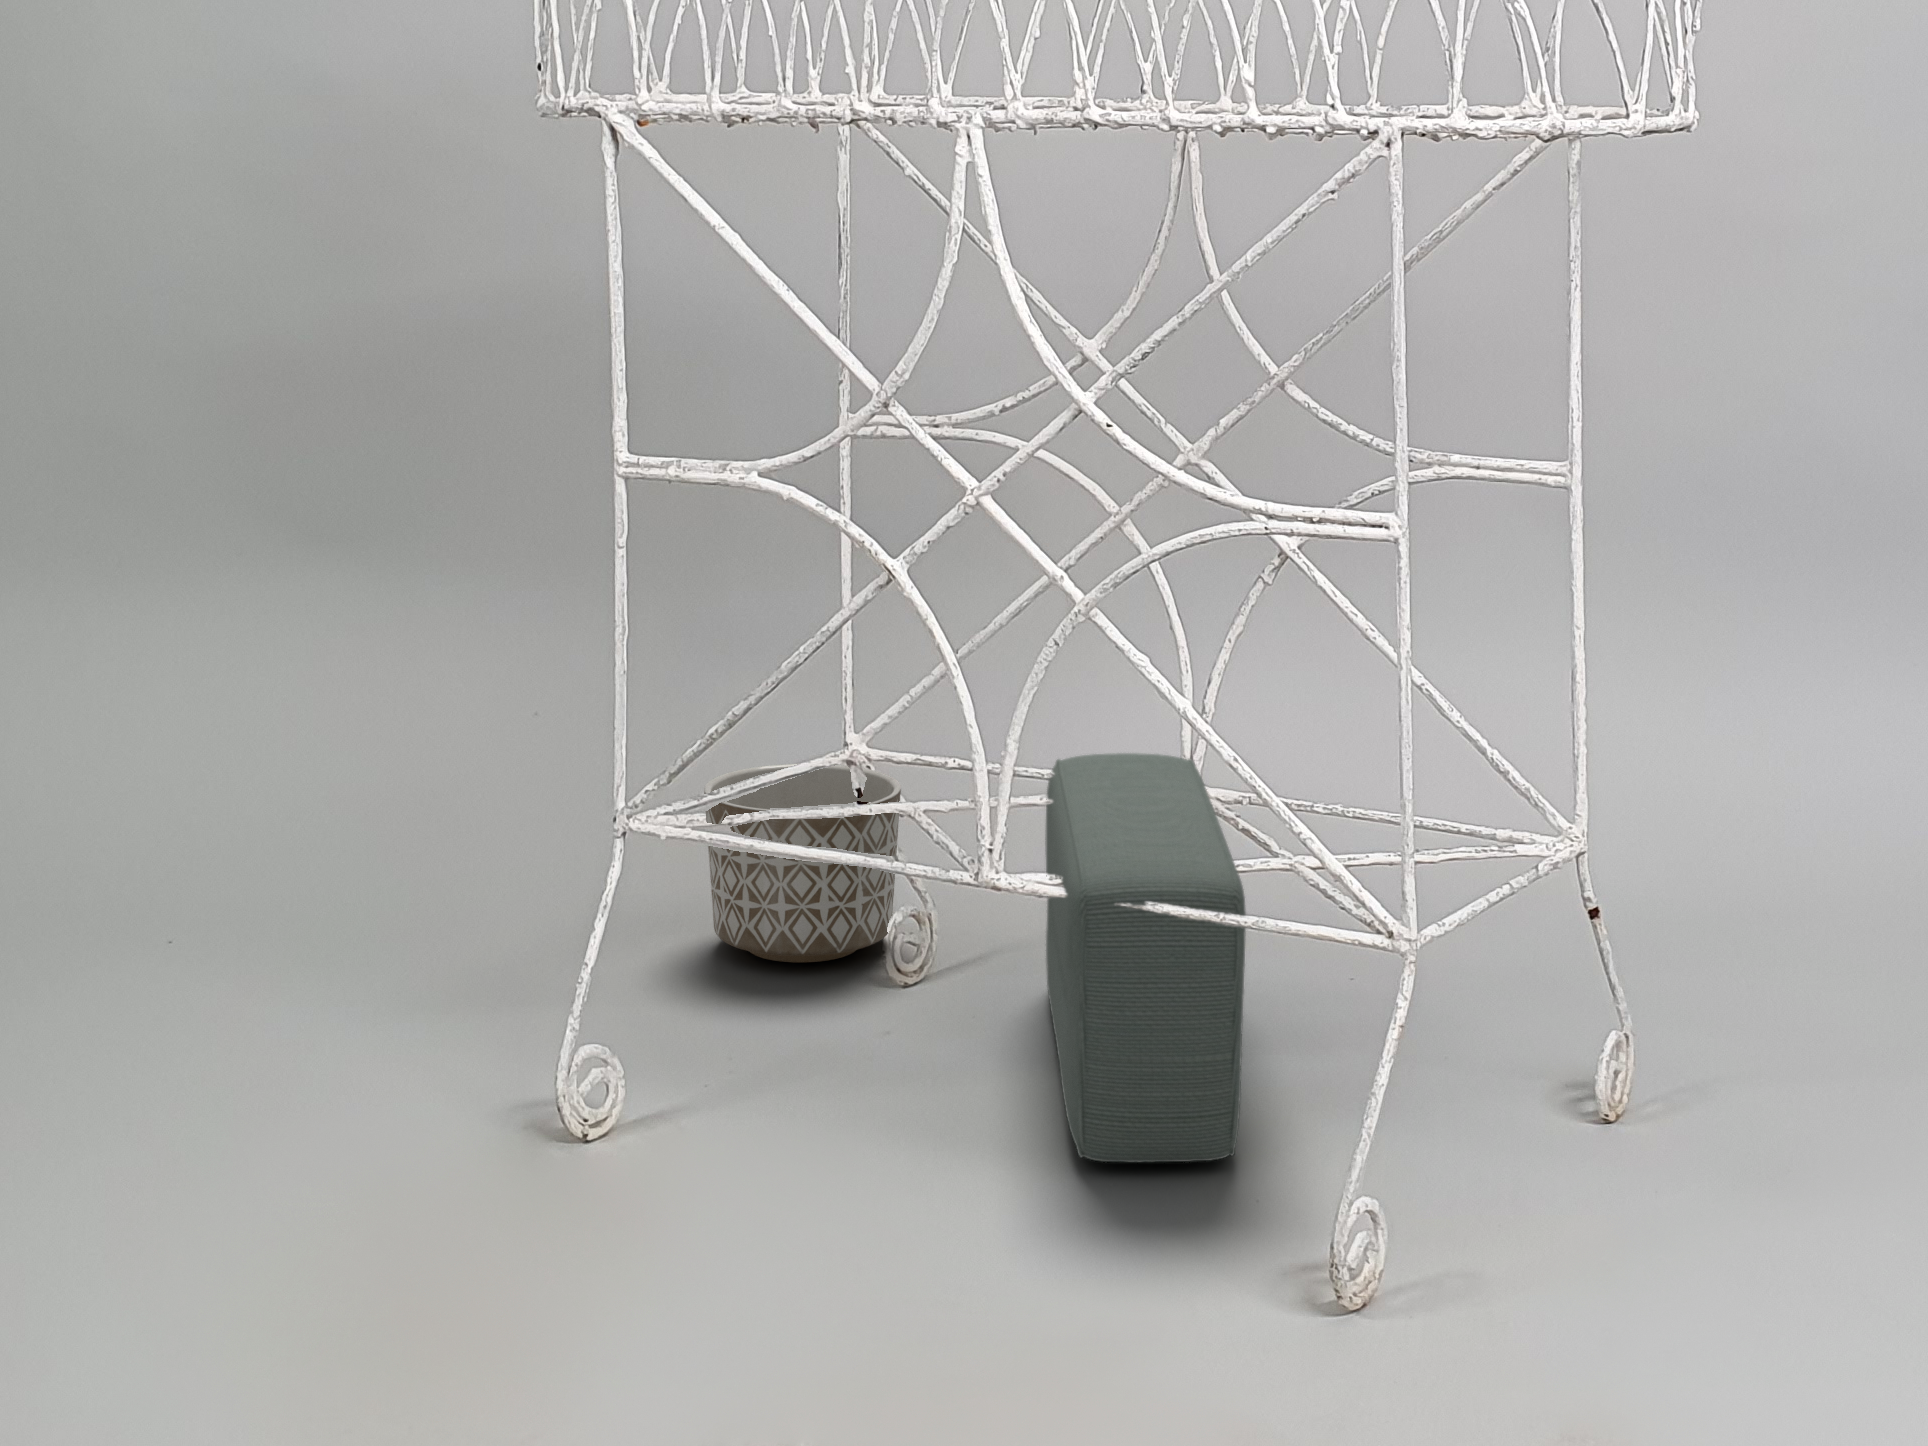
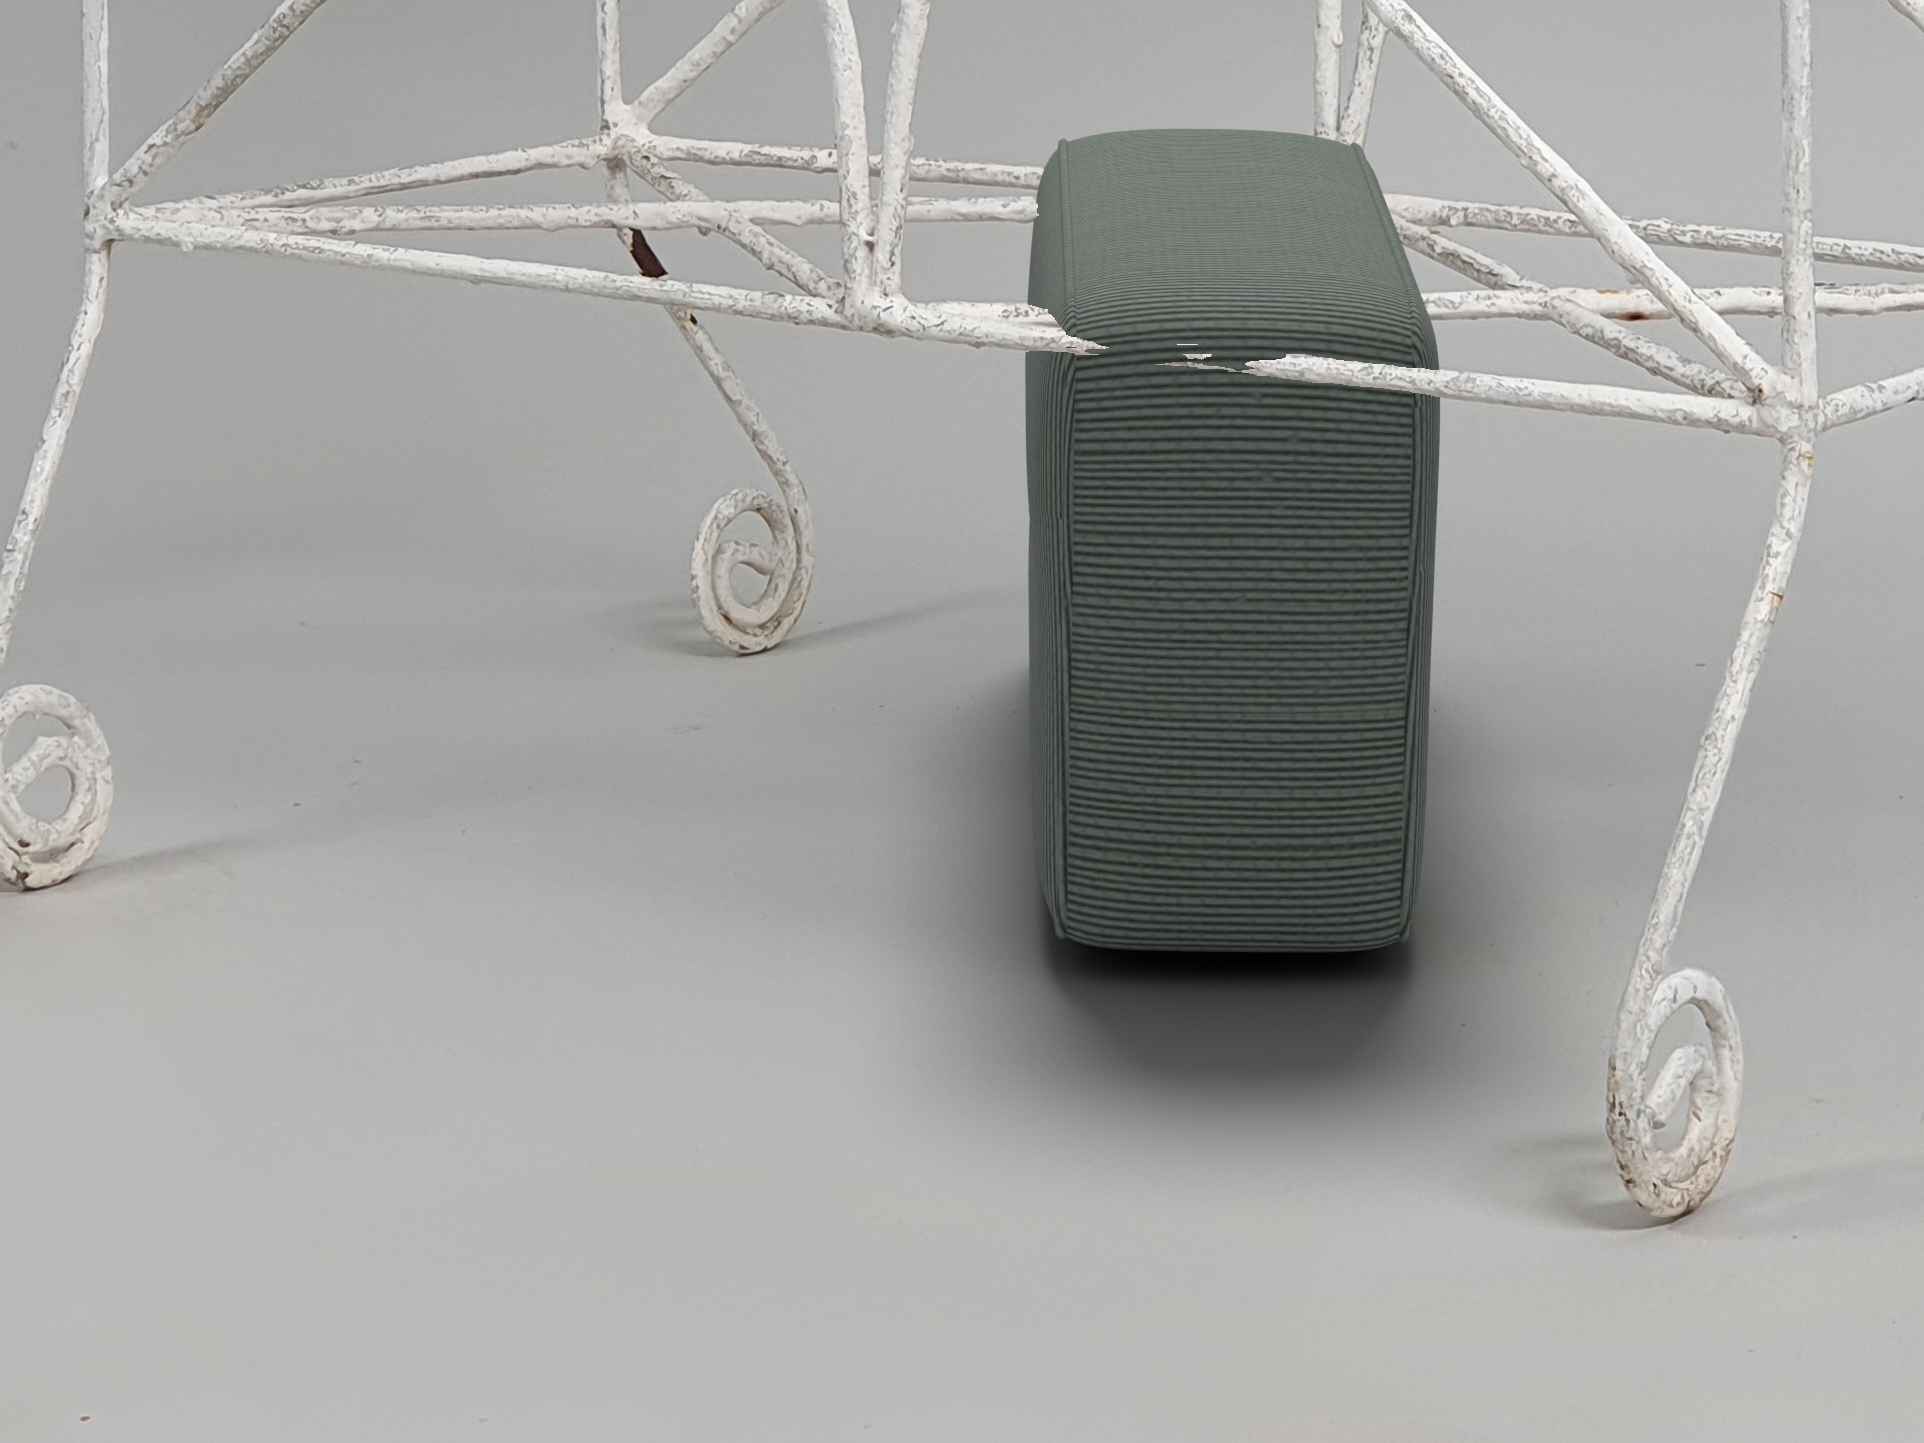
planter: present [704,764,901,962] -> none [299,191,730,602]

